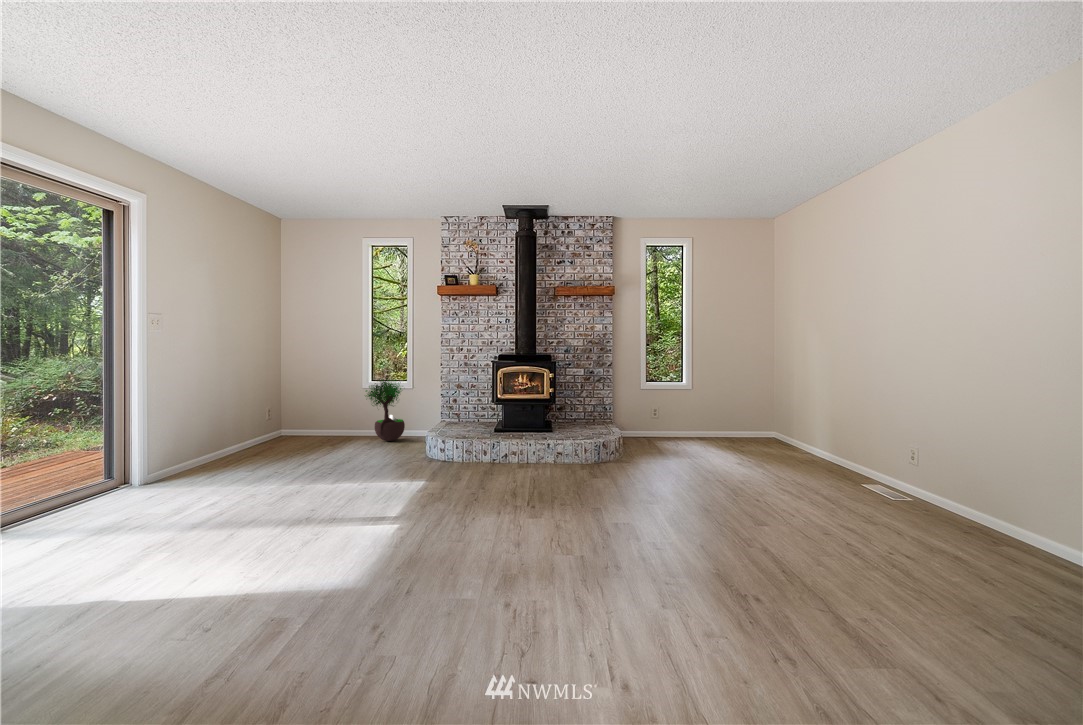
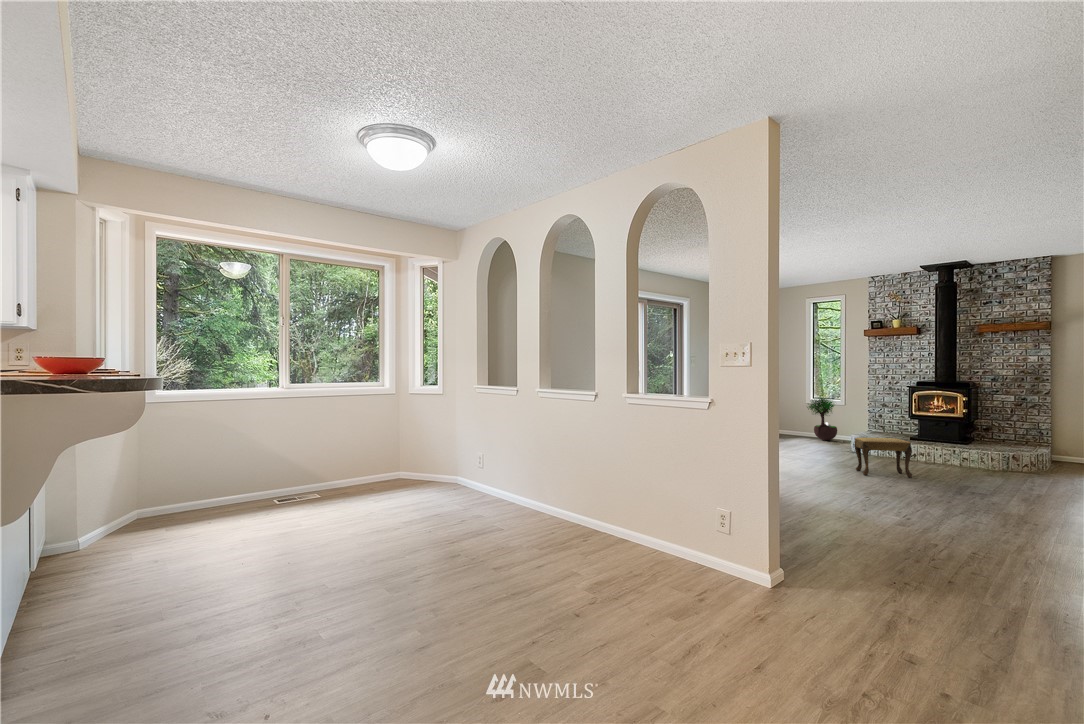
footstool: none [449,446,531,522] -> present [854,438,912,478]

